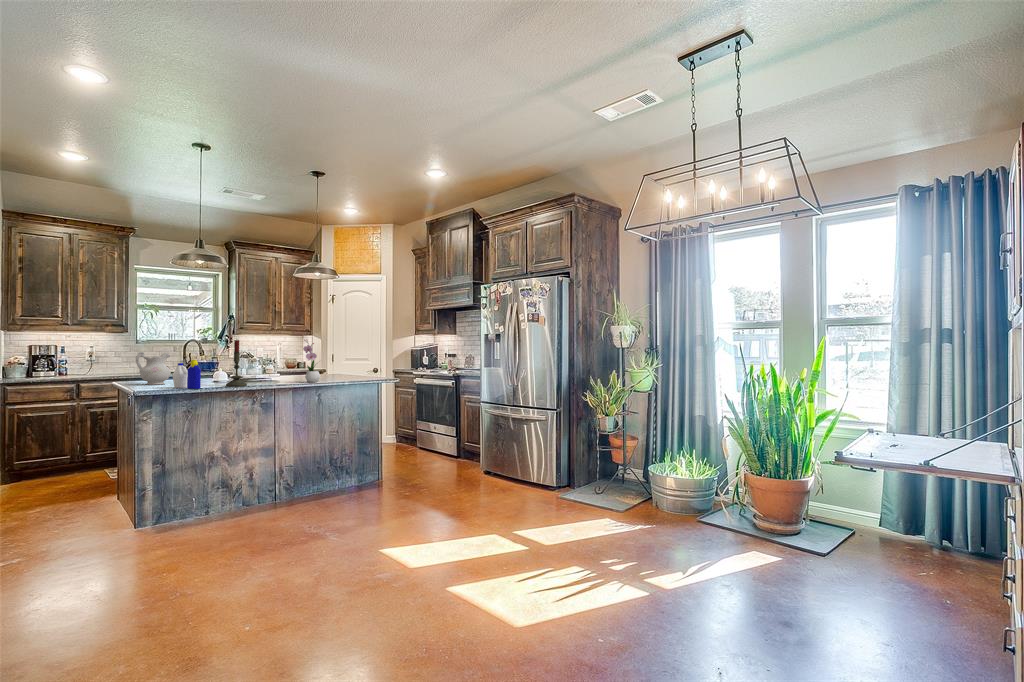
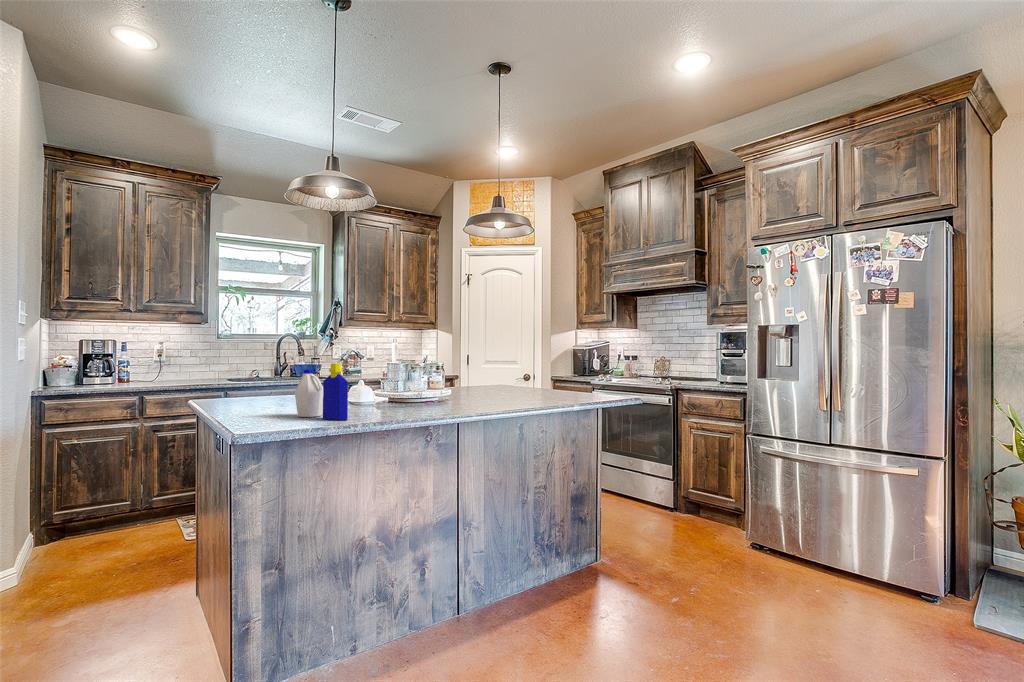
candle: present [226,340,247,386] -> none [385,324,420,414]
flower arrangement: present [303,340,320,382] -> none [504,327,530,404]
ceramic pitcher: present [136,352,171,385] -> none [227,349,283,407]

